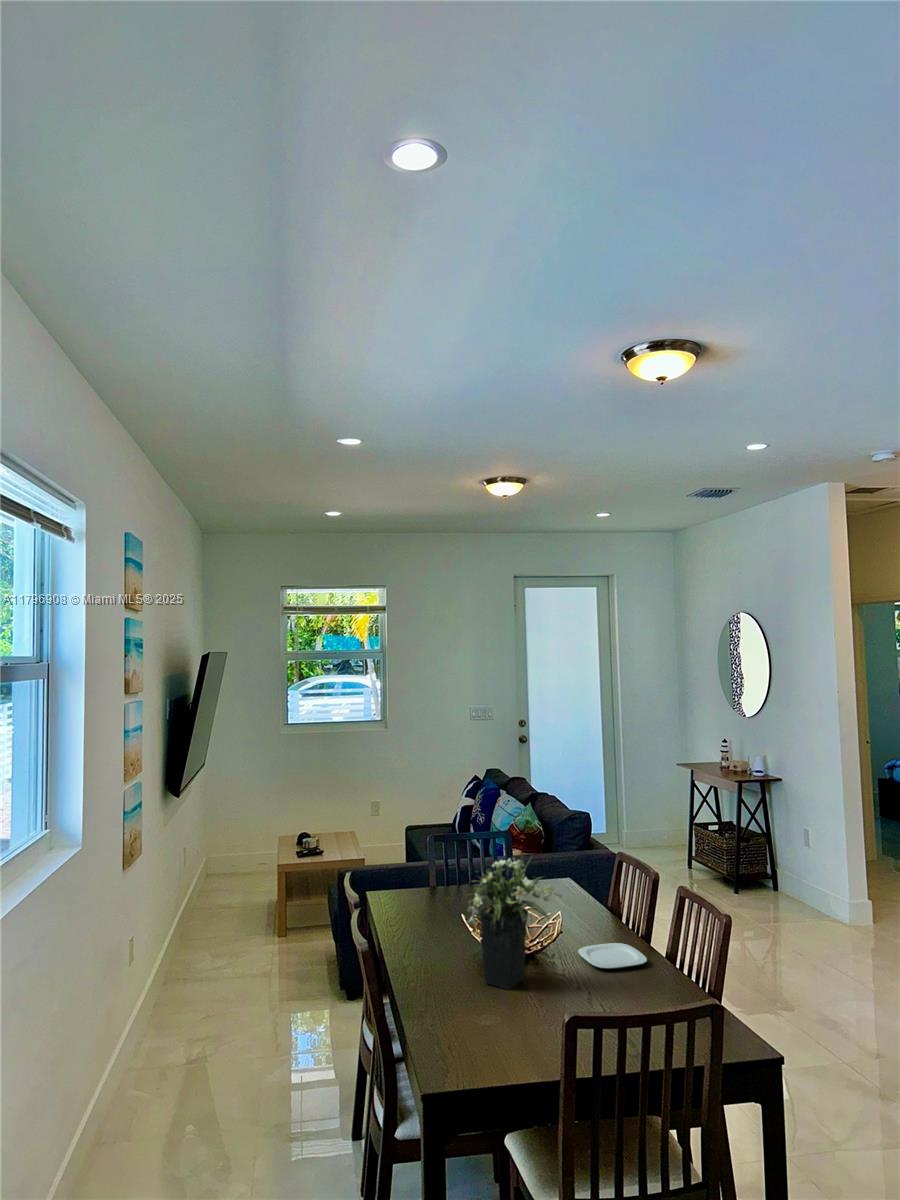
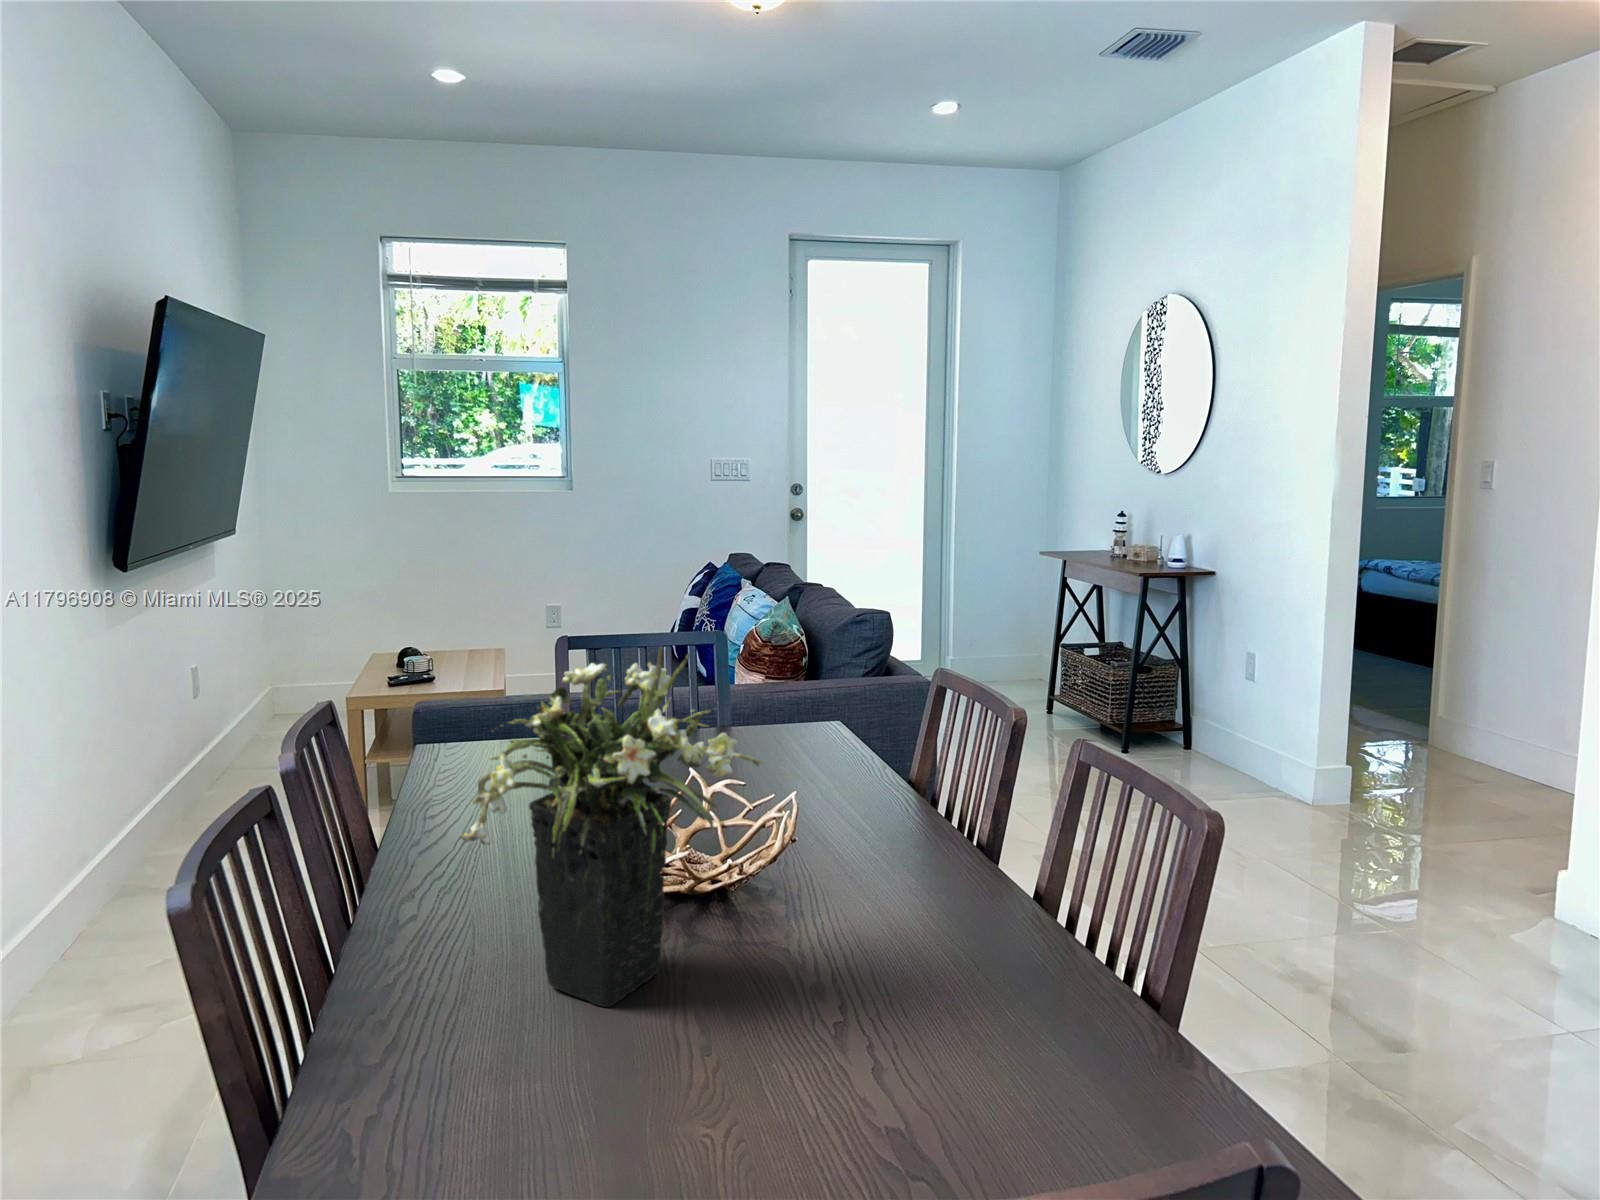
plate: present [578,943,647,969] -> none [819,867,987,940]

